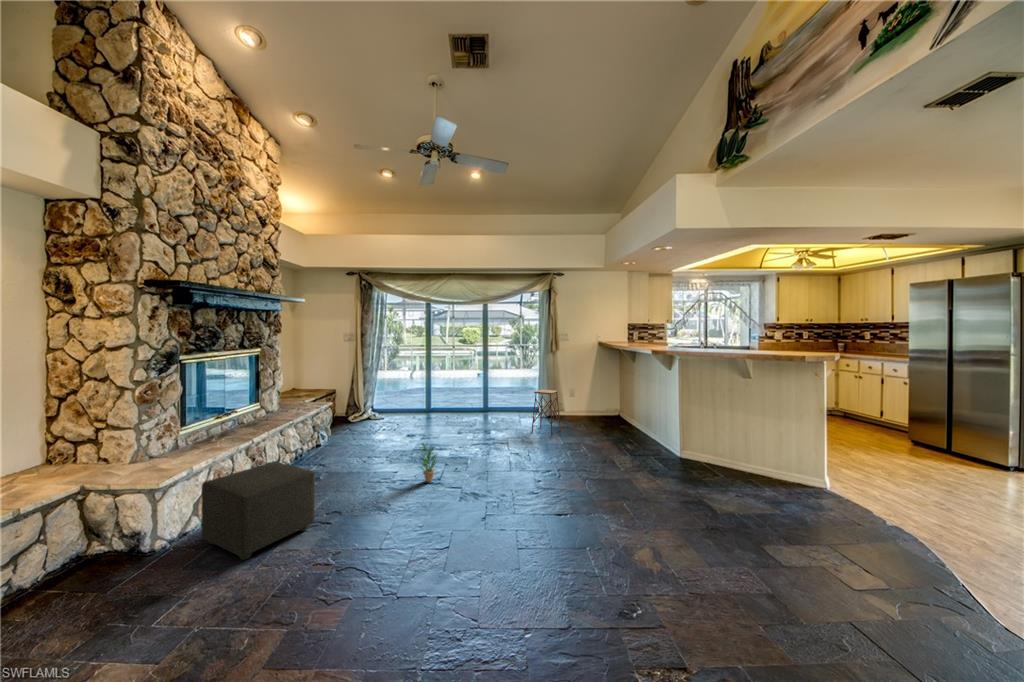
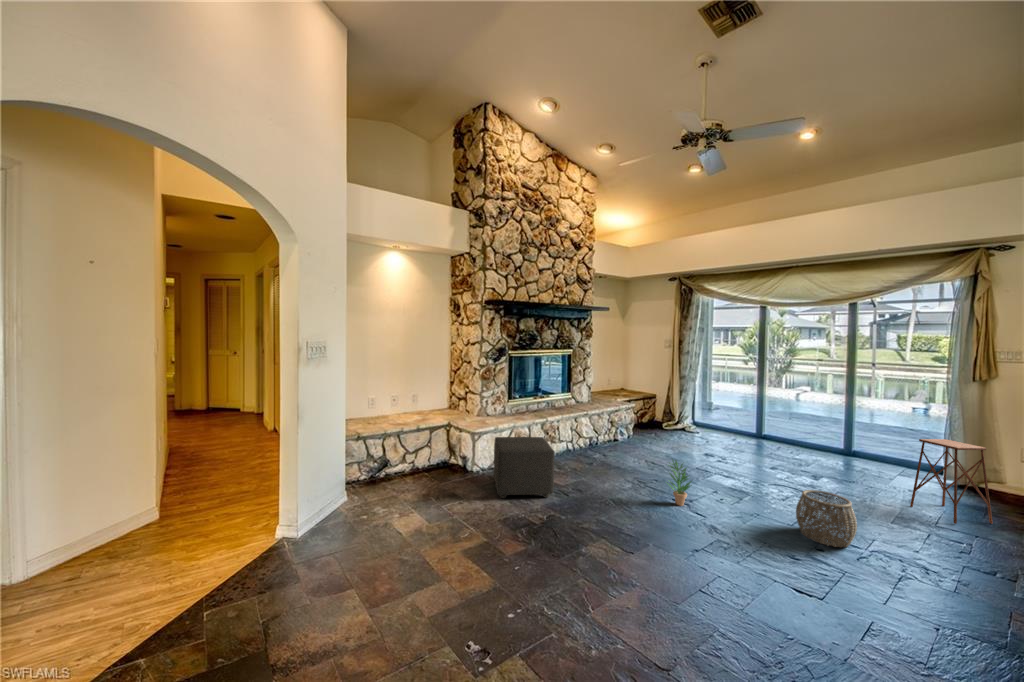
woven basket: none [503,436,536,471] -> present [796,490,857,547]

